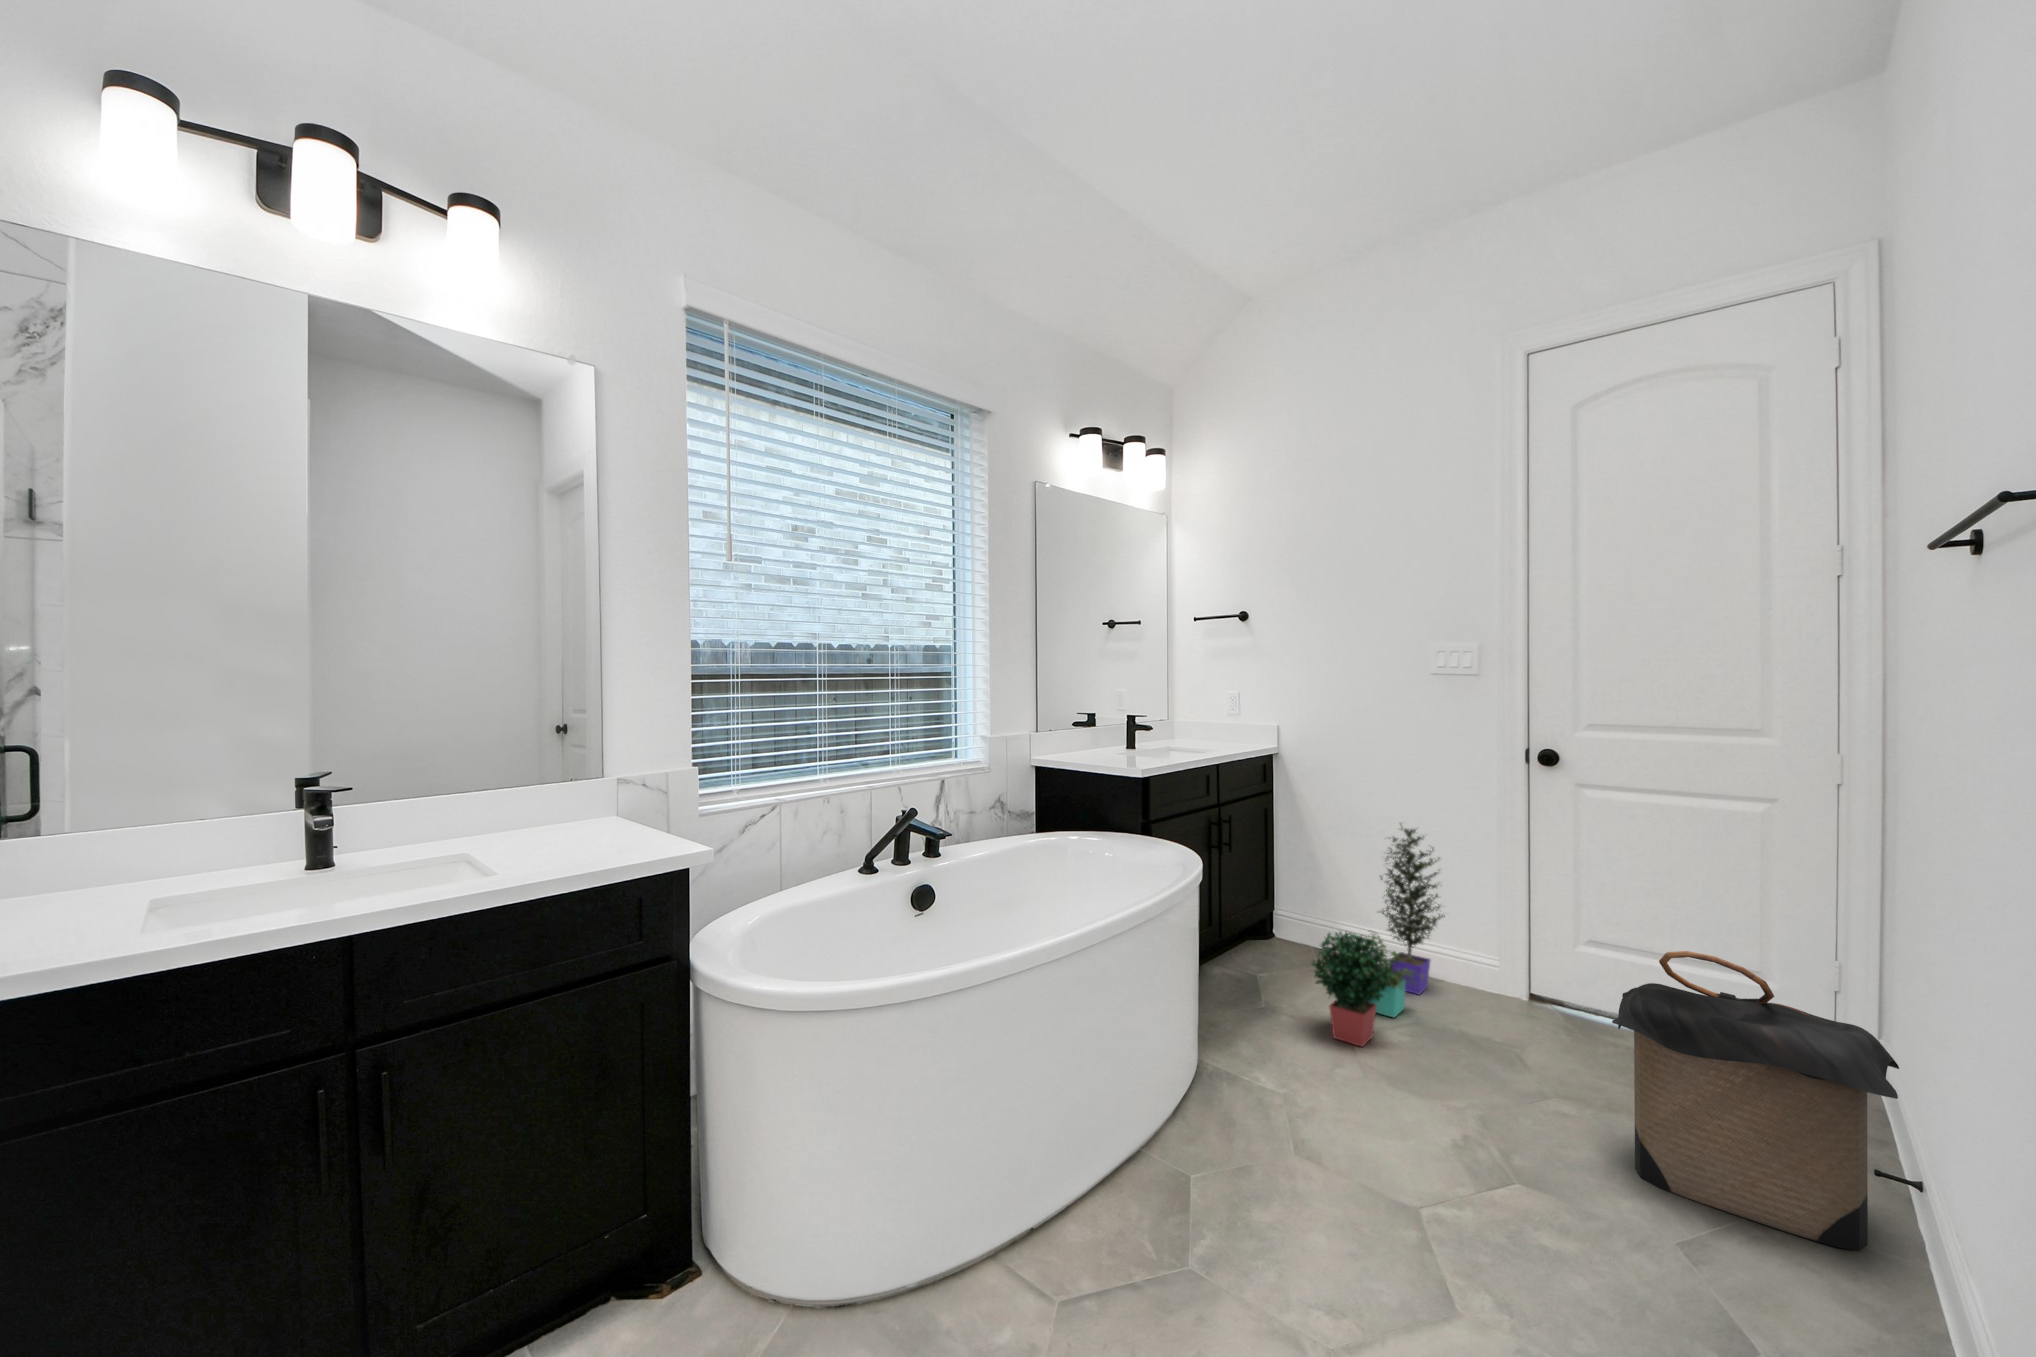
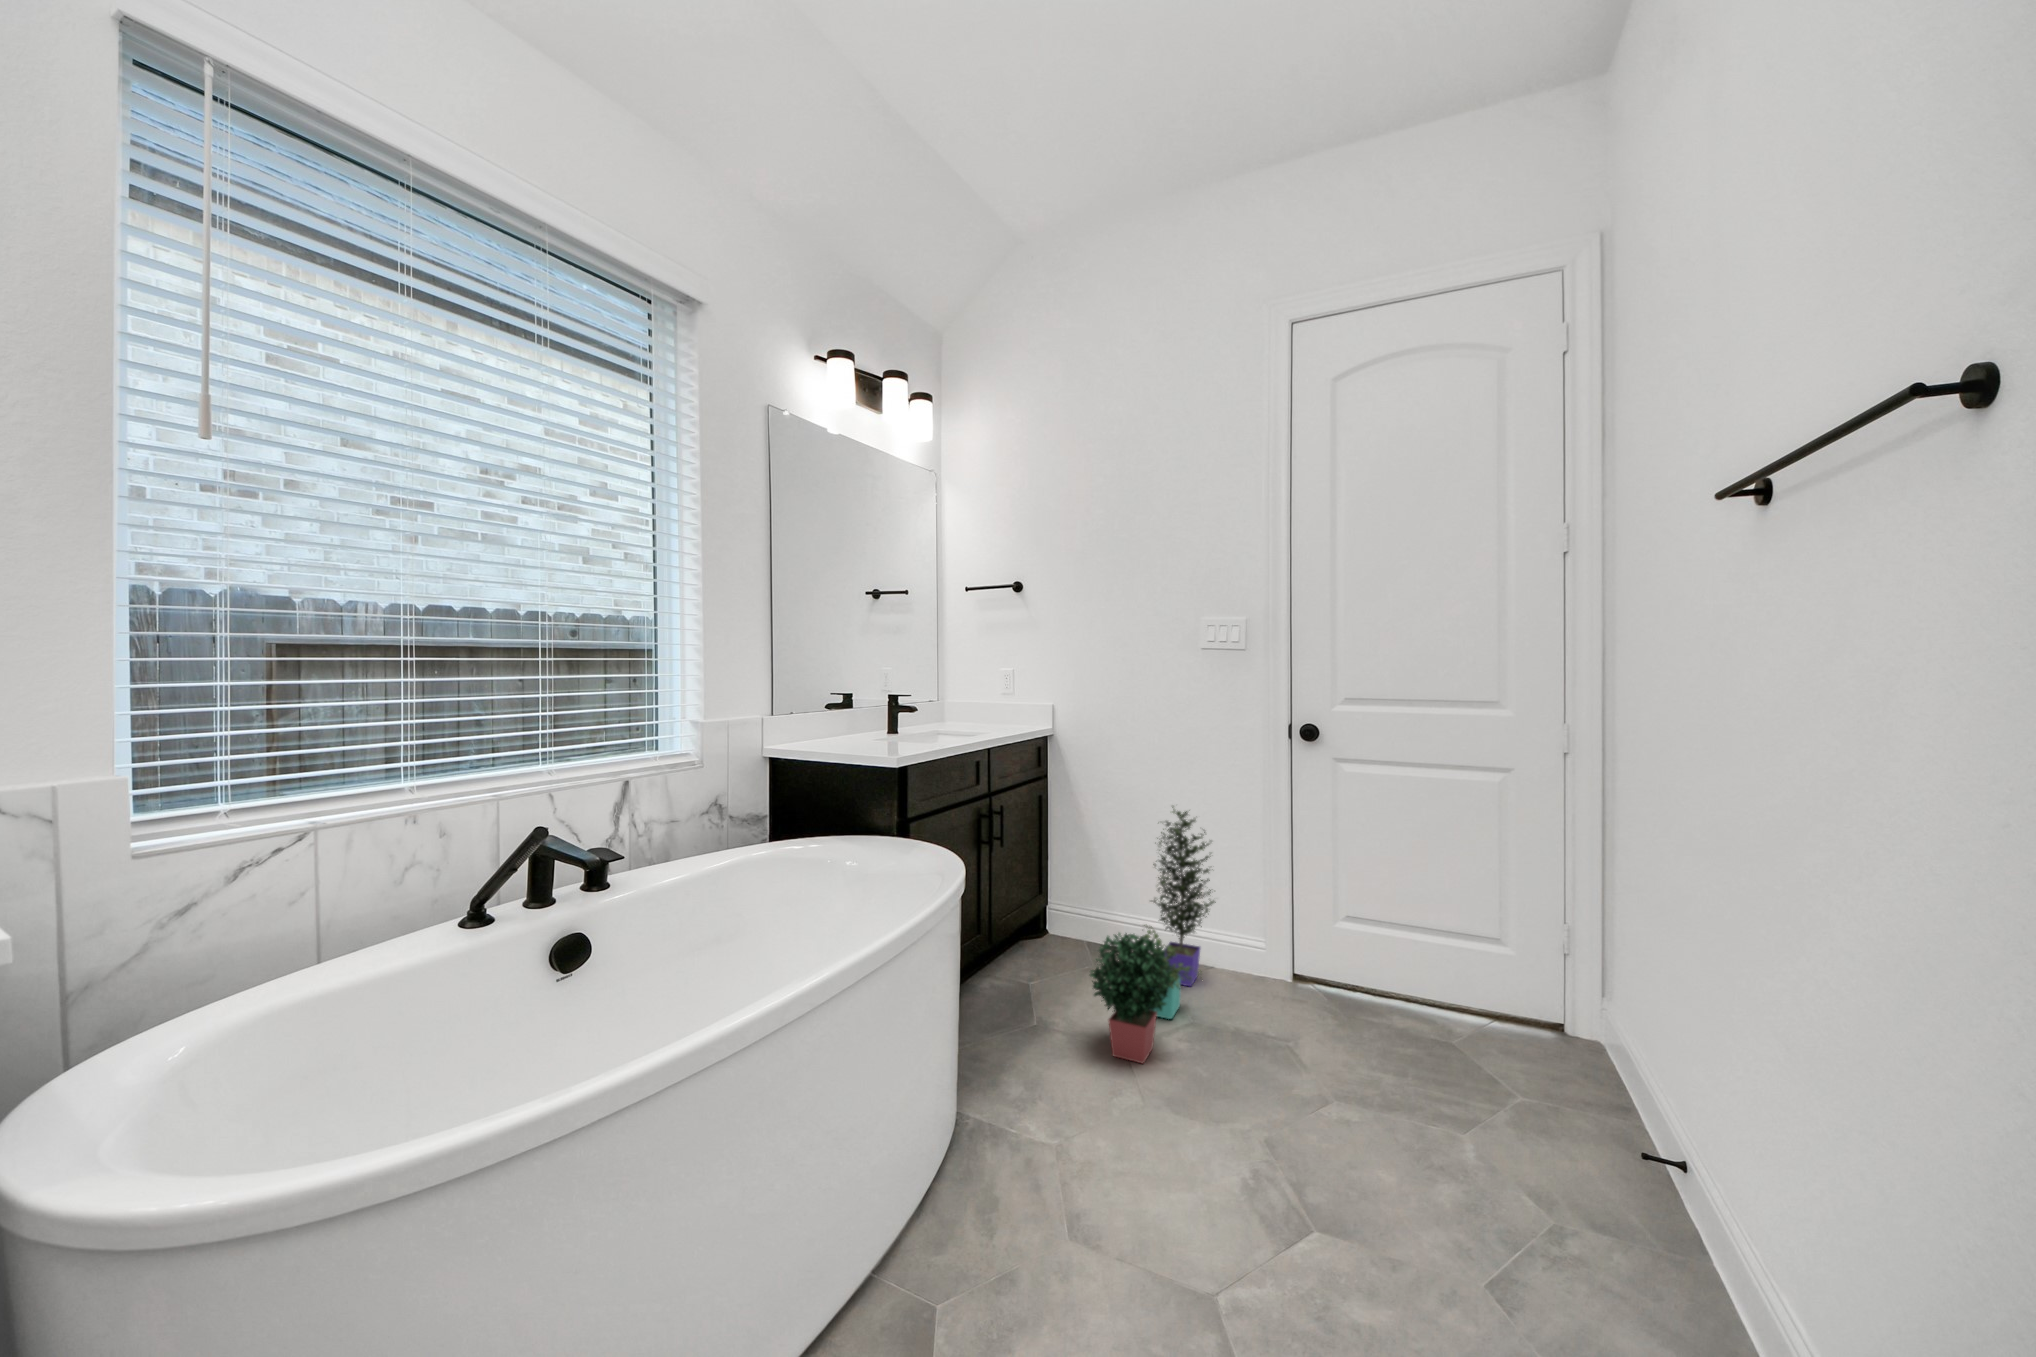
laundry hamper: present [1612,951,1899,1251] -> none [1418,943,1709,1259]

